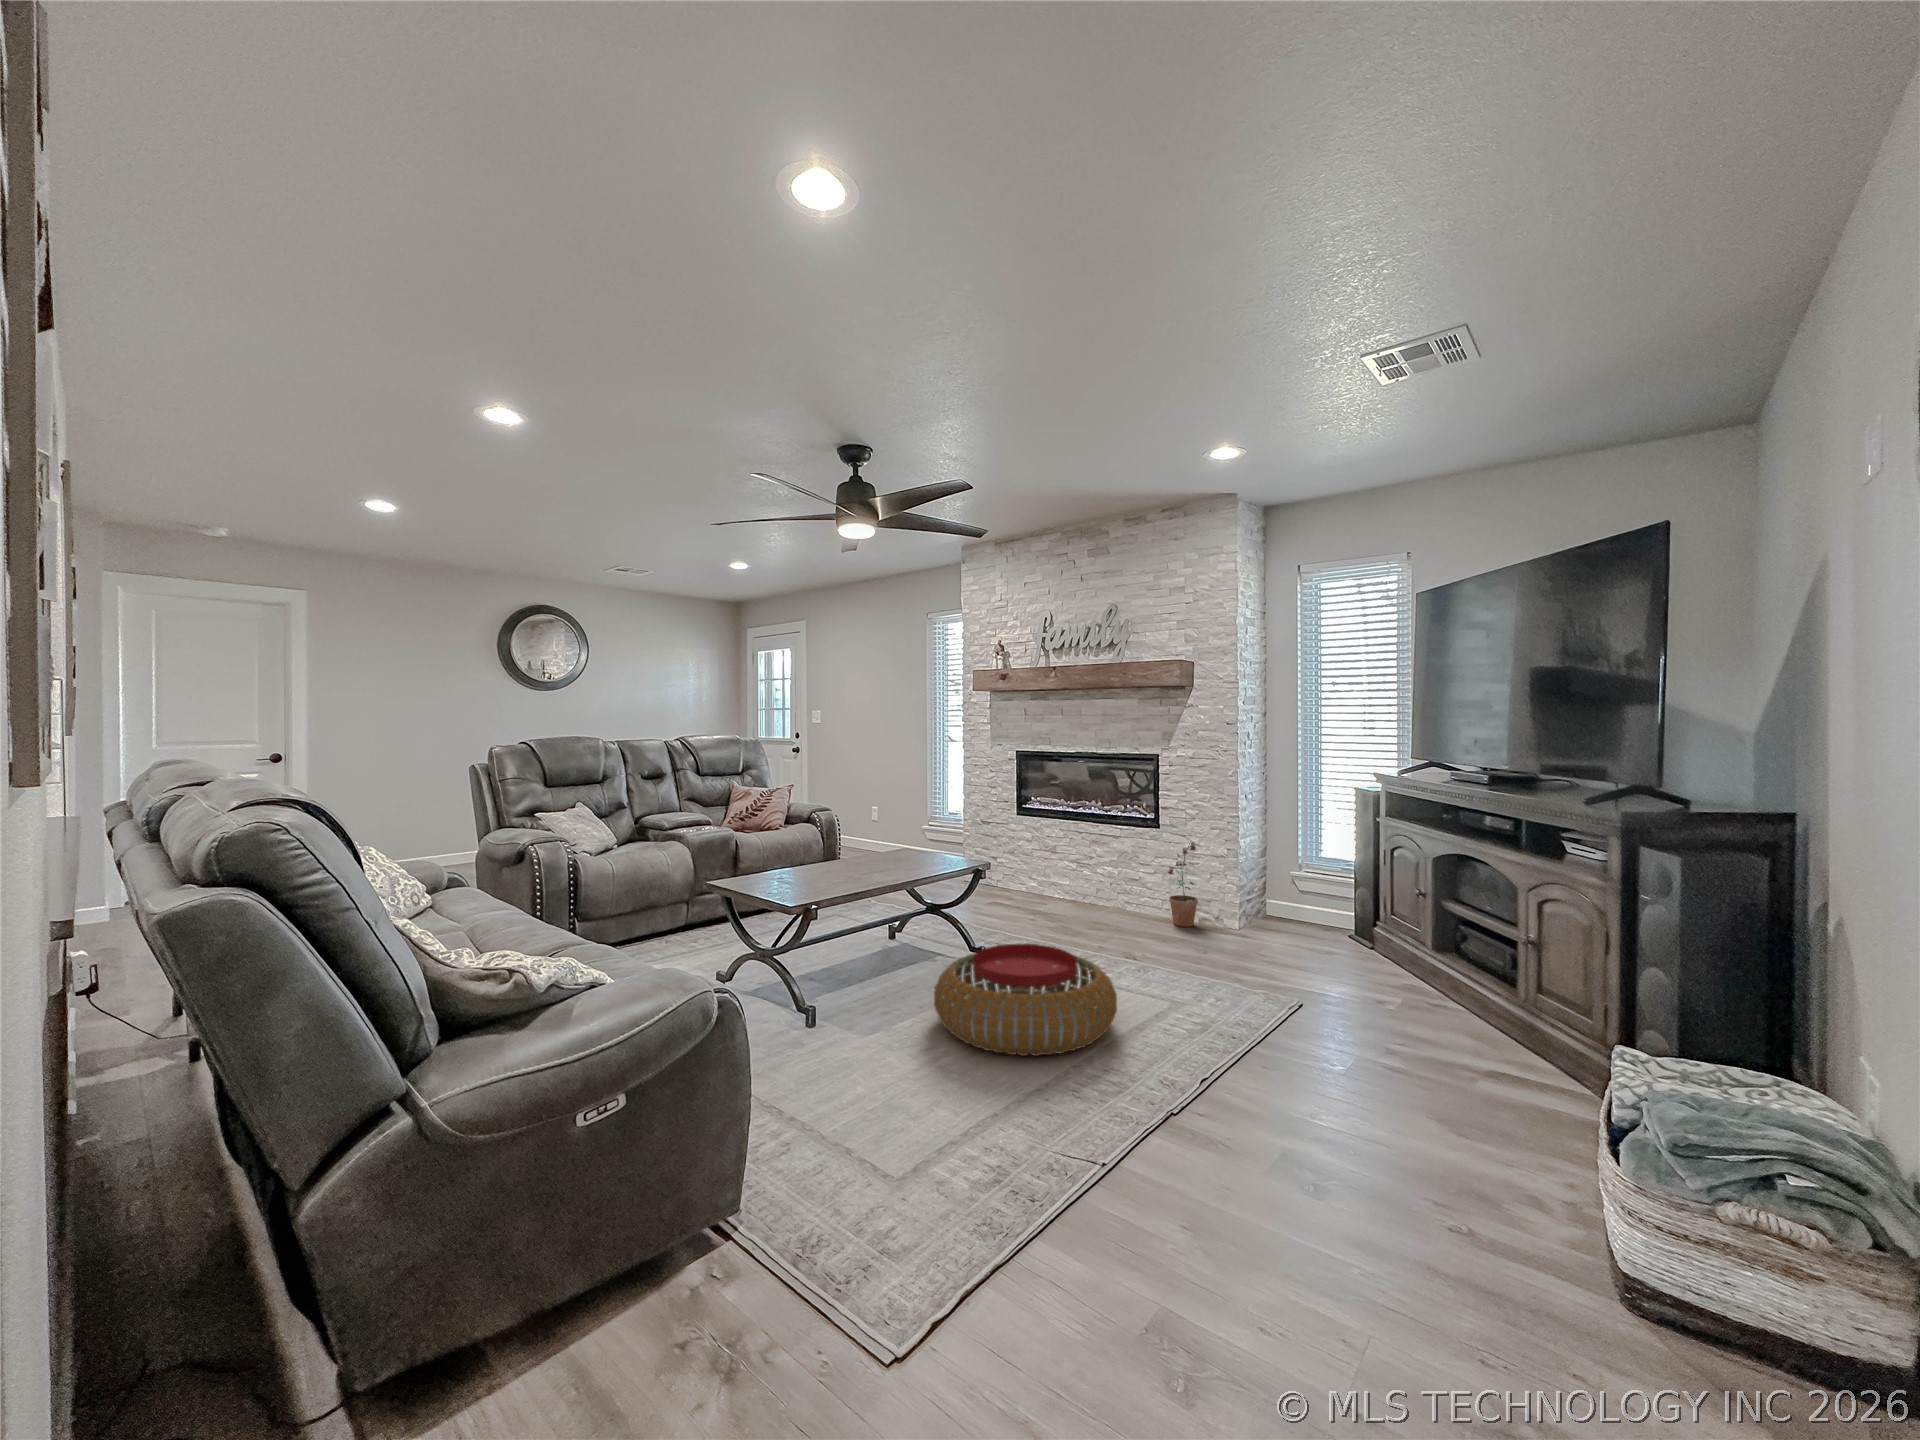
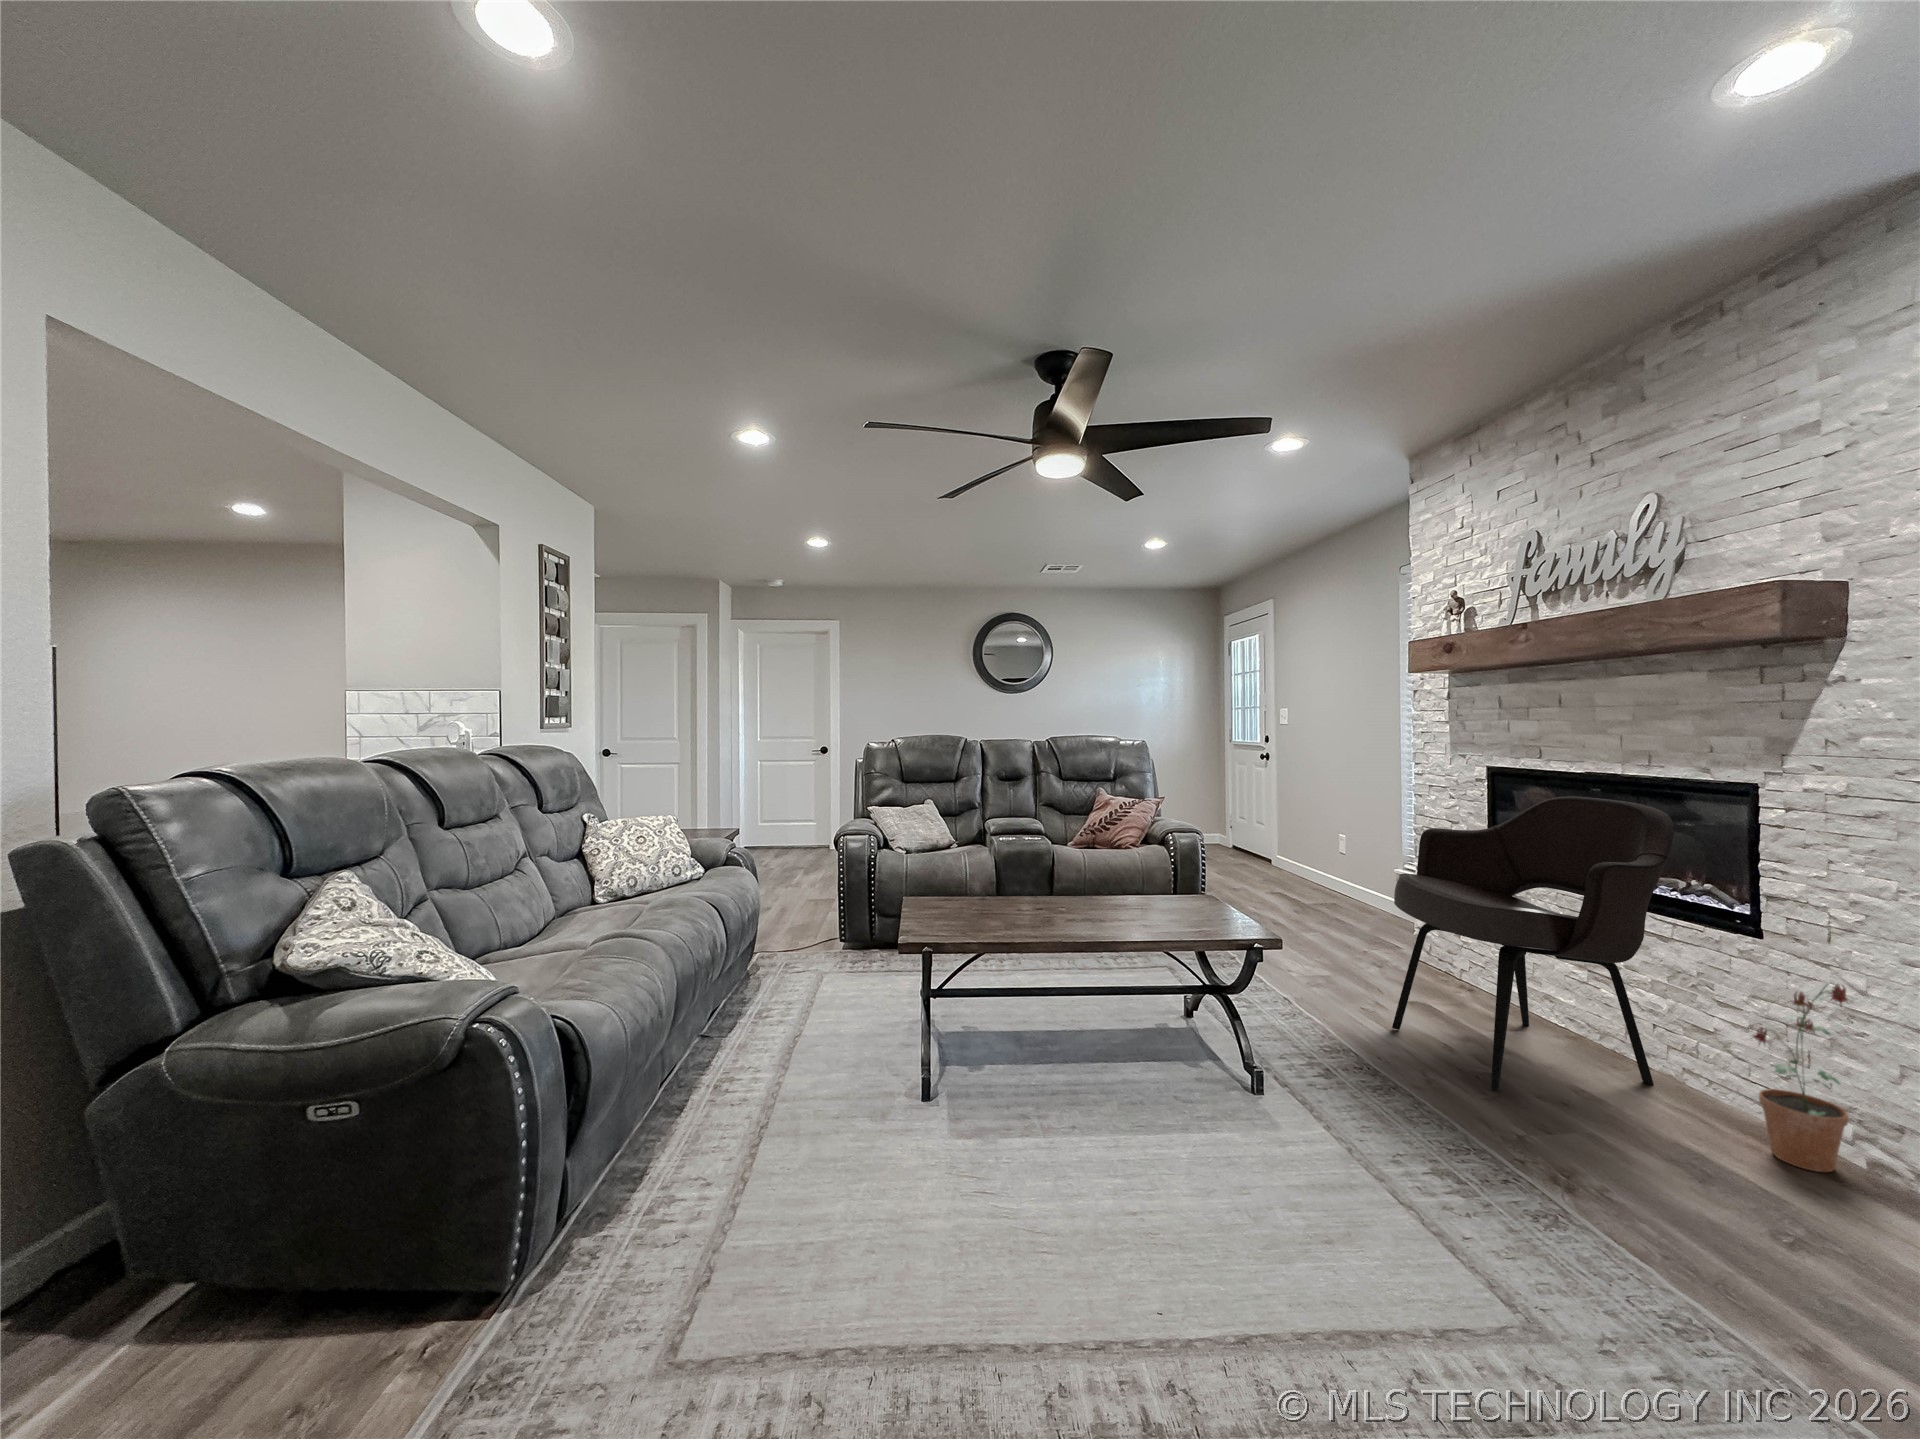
armchair: none [1000,766,1130,929] -> present [1392,796,1674,1090]
pouf: present [934,944,1117,1056] -> none [1004,1082,1347,1349]

